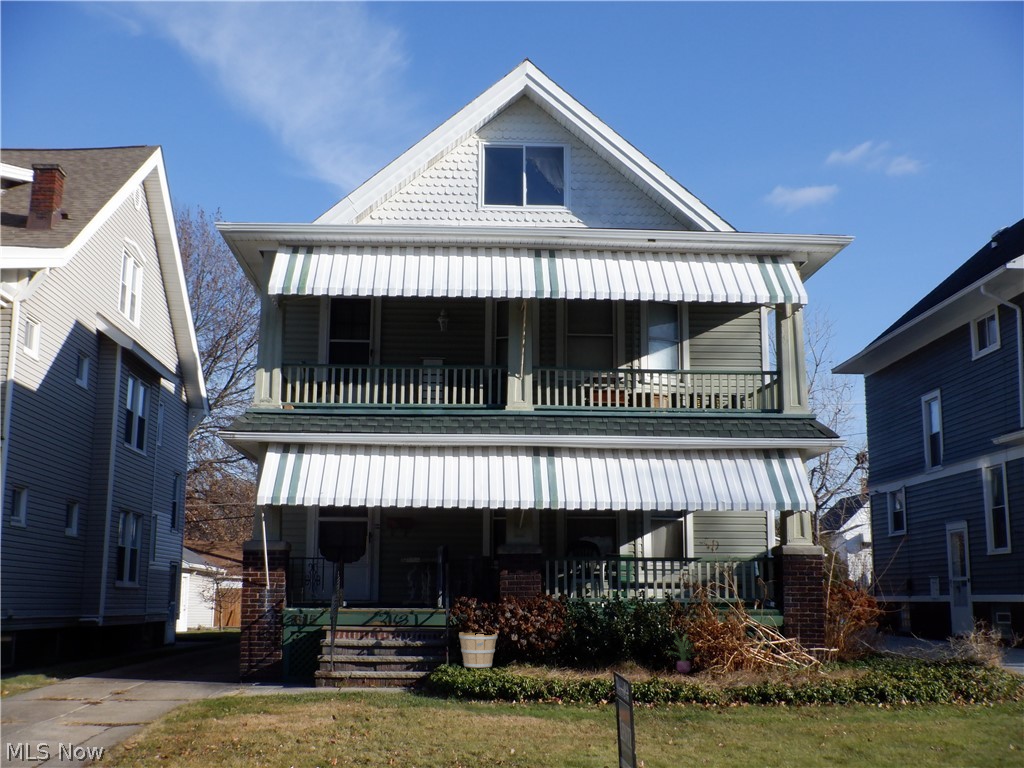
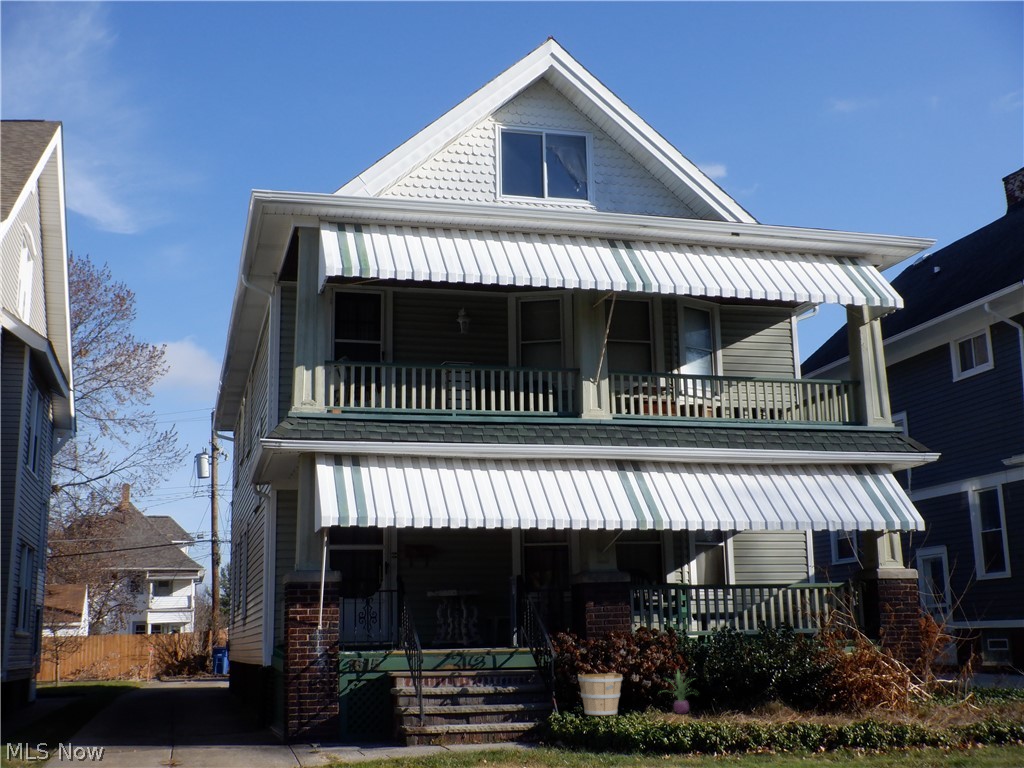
decorative plant: present [677,635,690,673] -> present [674,671,689,714]

